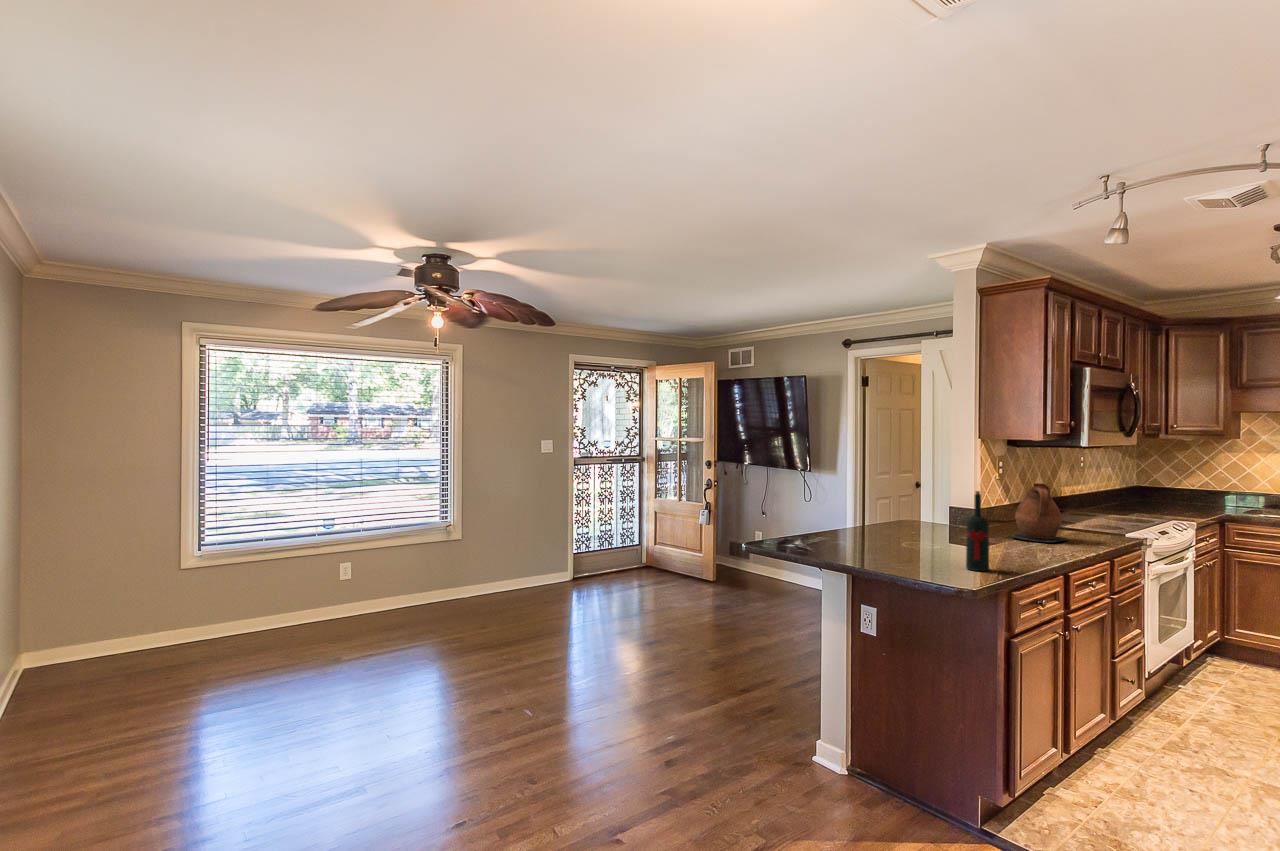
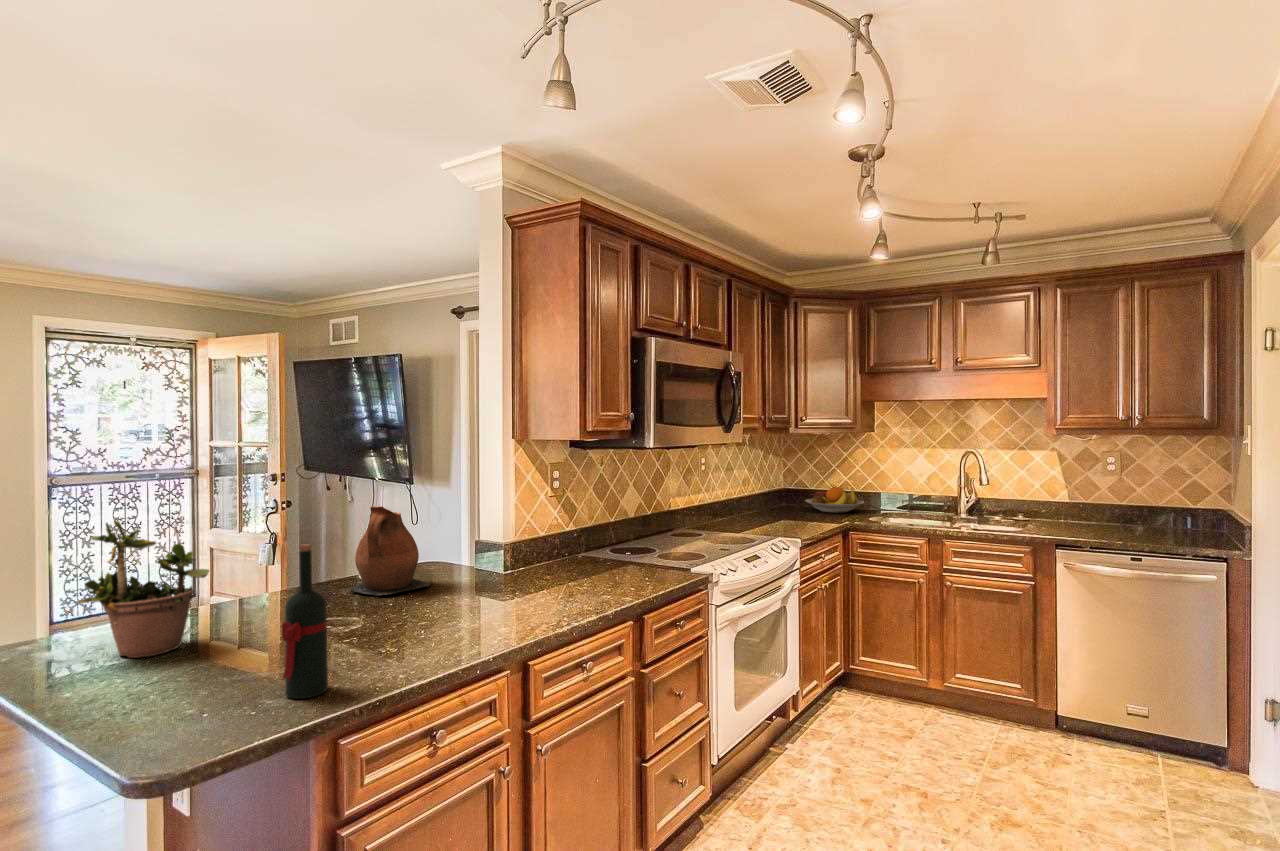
potted plant: none [815,471,870,551] -> present [78,516,209,658]
ceramic pitcher: present [1011,483,1068,542] -> present [349,506,430,596]
fruit bowl: none [1168,485,1232,507] -> present [805,487,864,513]

